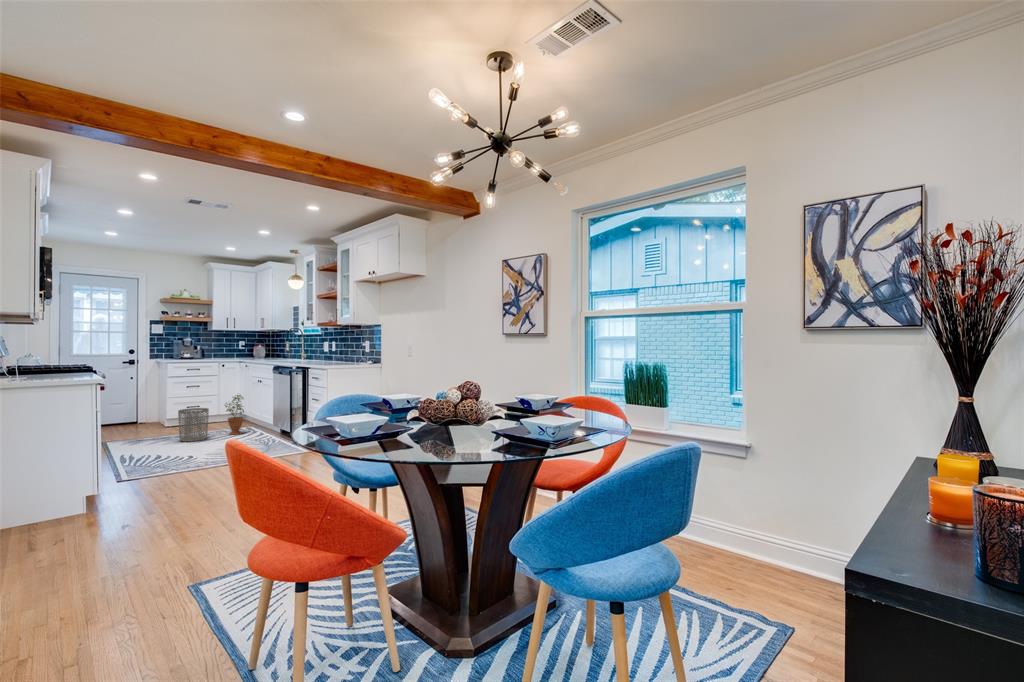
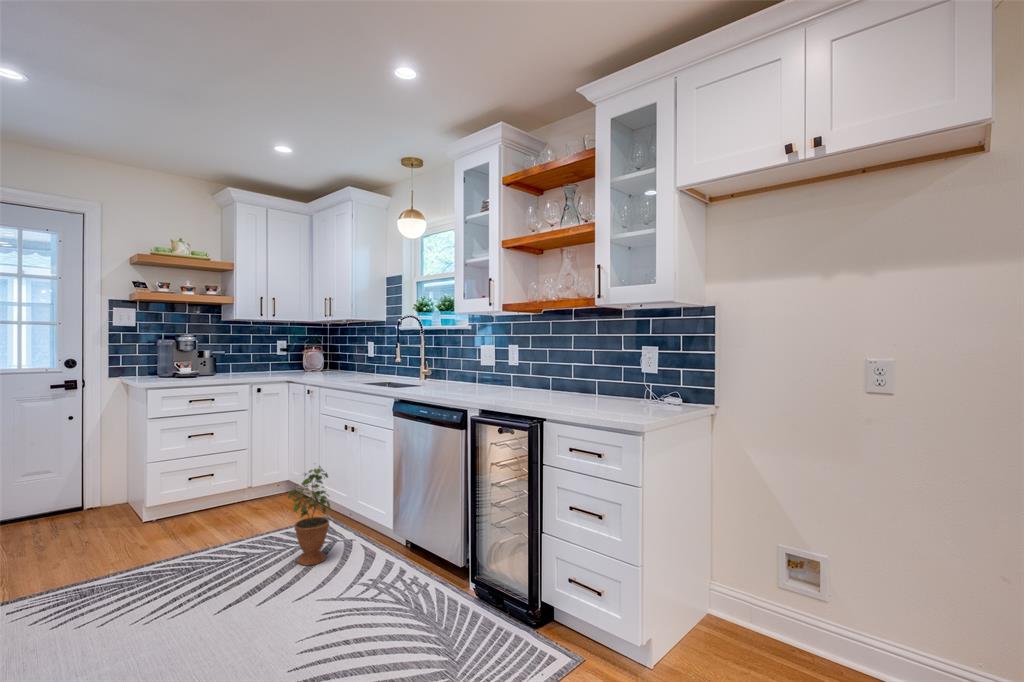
waste bin: present [178,408,209,442] -> none [183,508,258,608]

